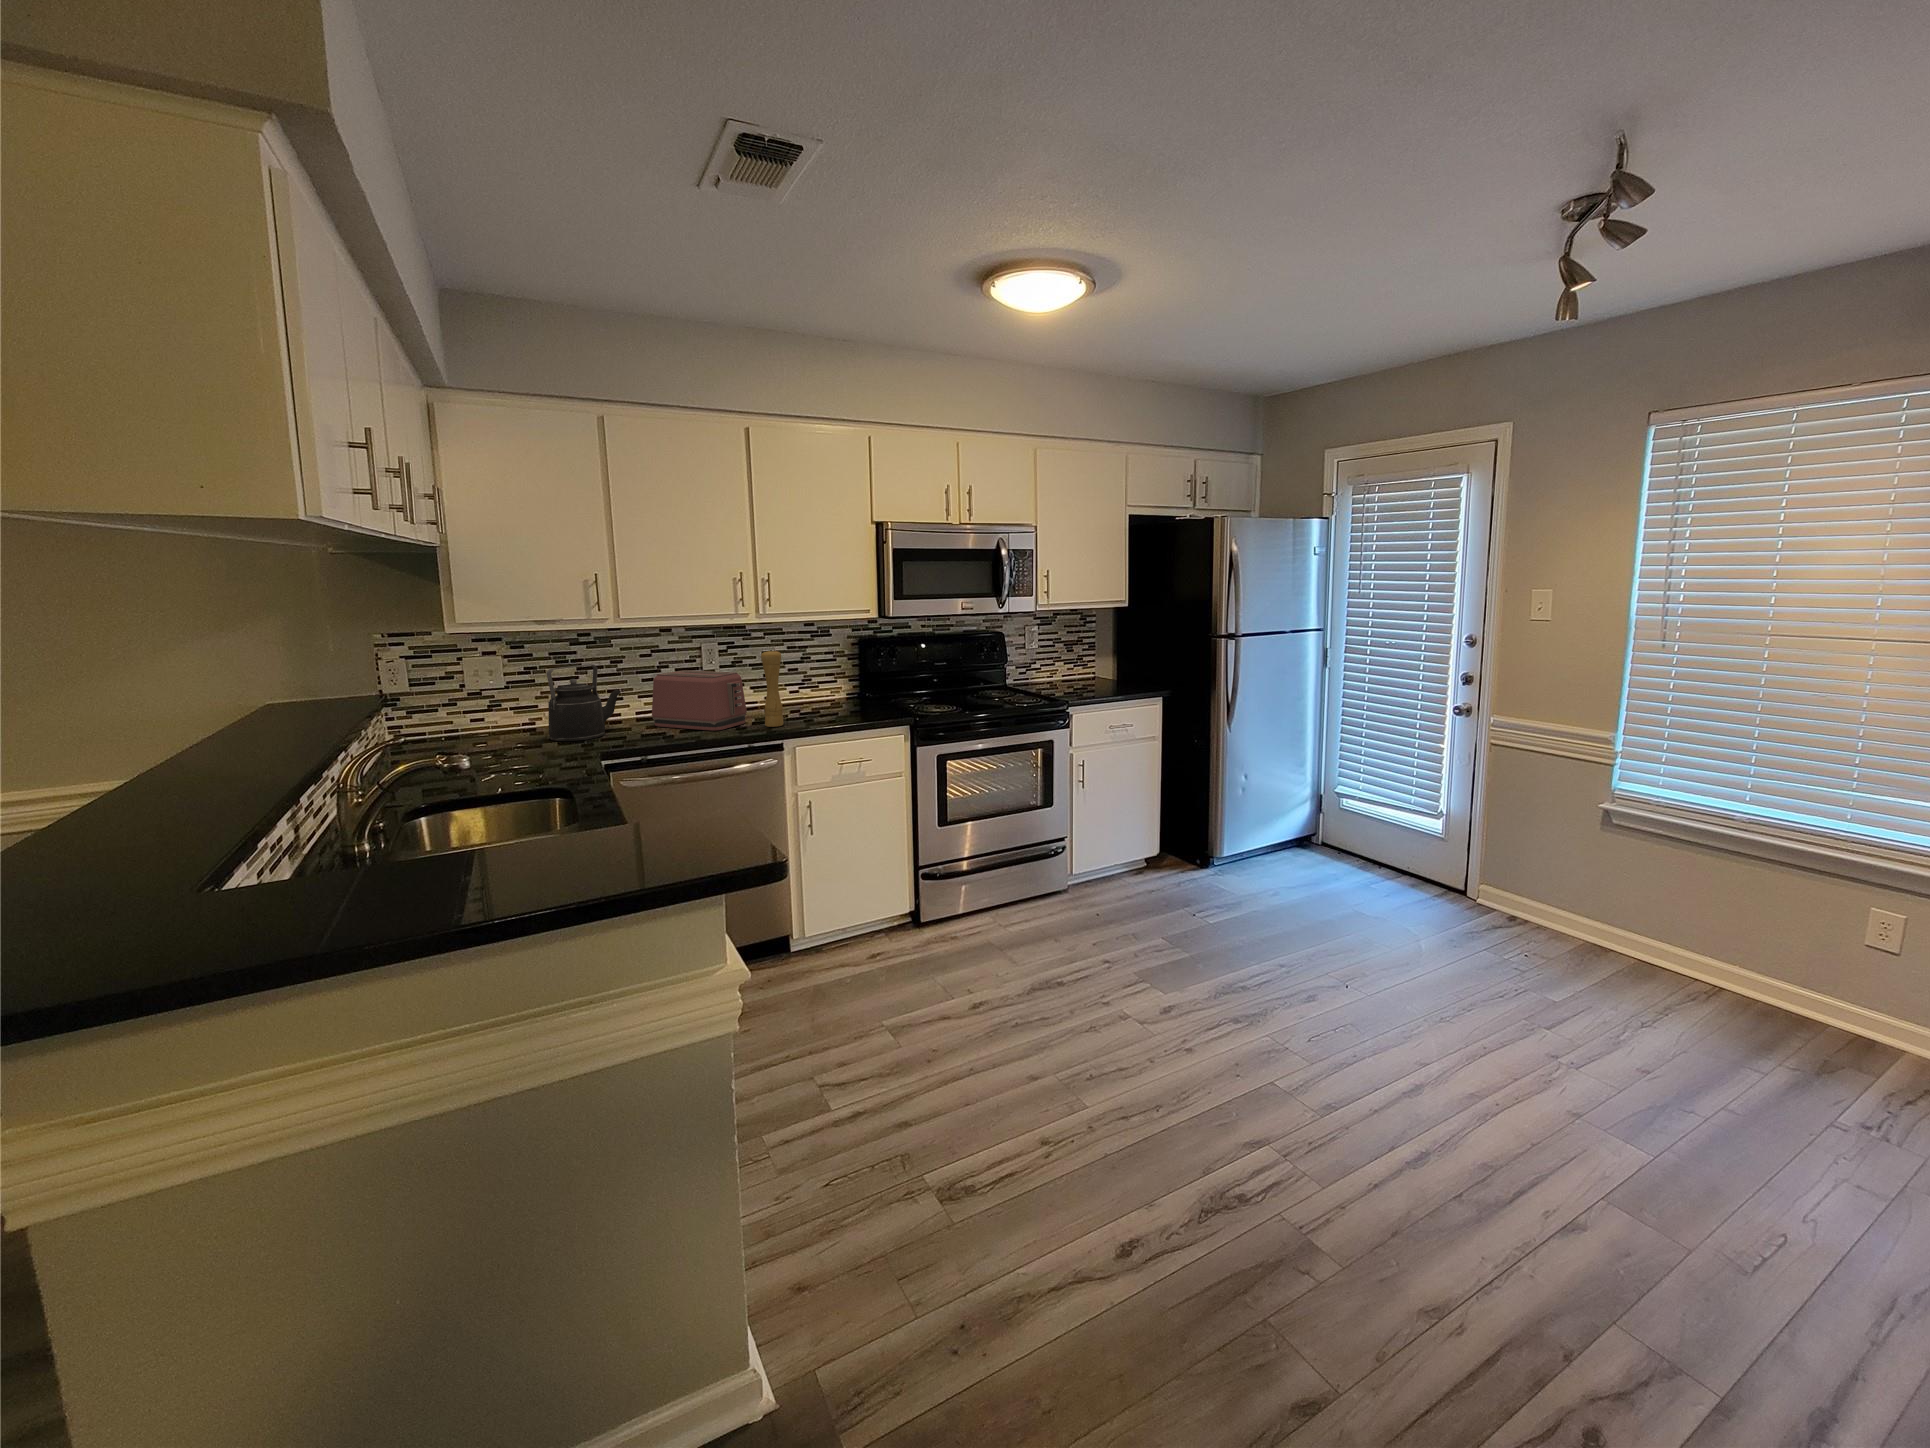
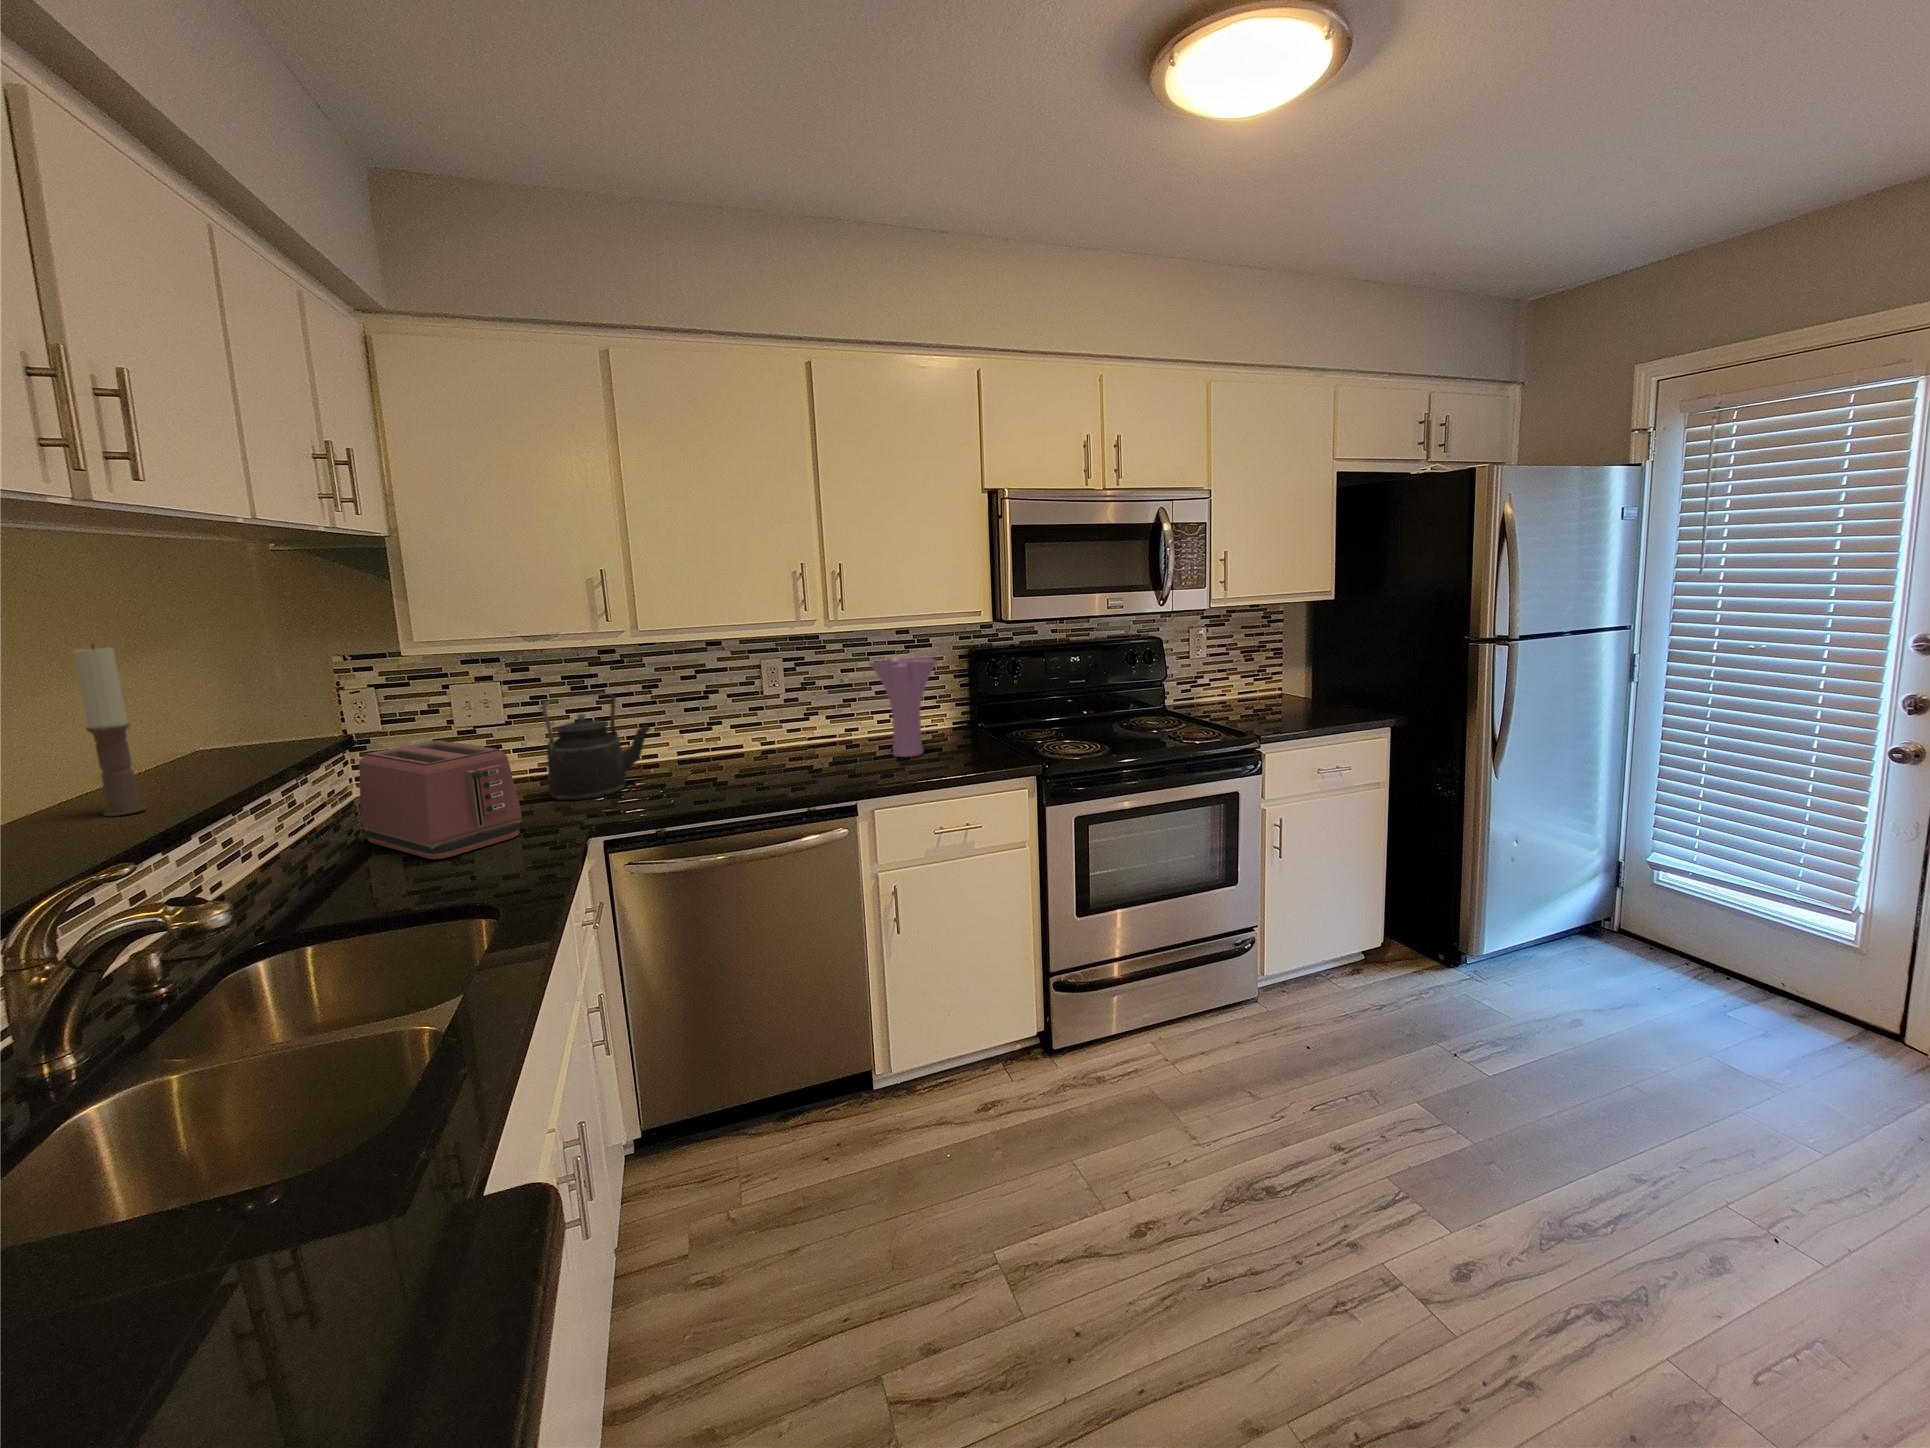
candle: none [290,618,326,730] -> present [73,645,145,816]
vase: none [786,642,838,715] -> present [869,656,937,757]
pepper mill: present [761,650,783,727] -> none [829,671,862,778]
toaster: present [652,670,747,731] -> present [359,740,522,859]

